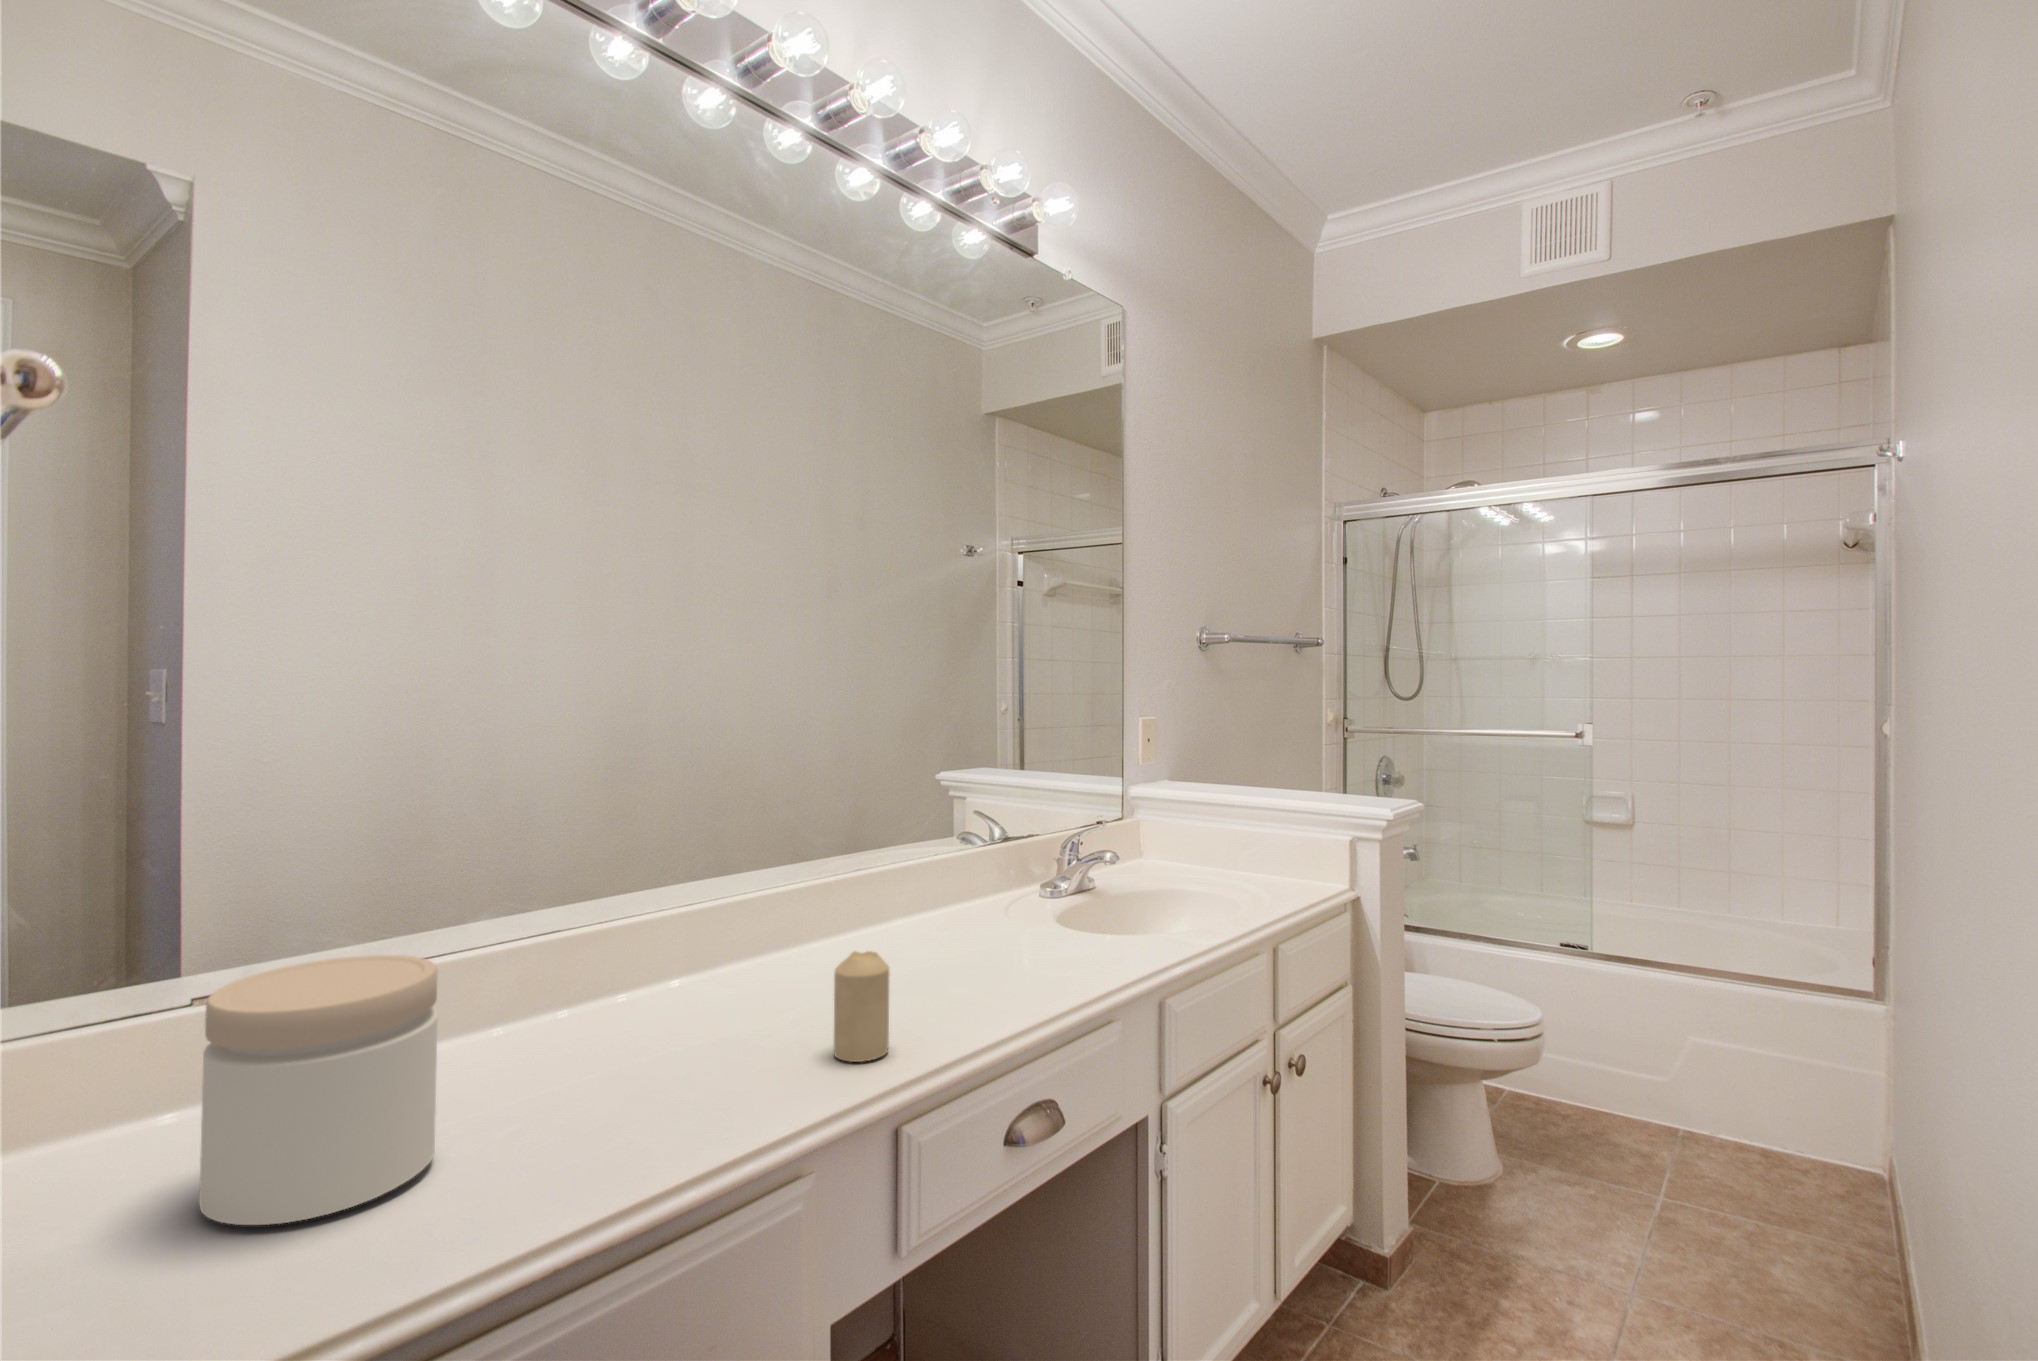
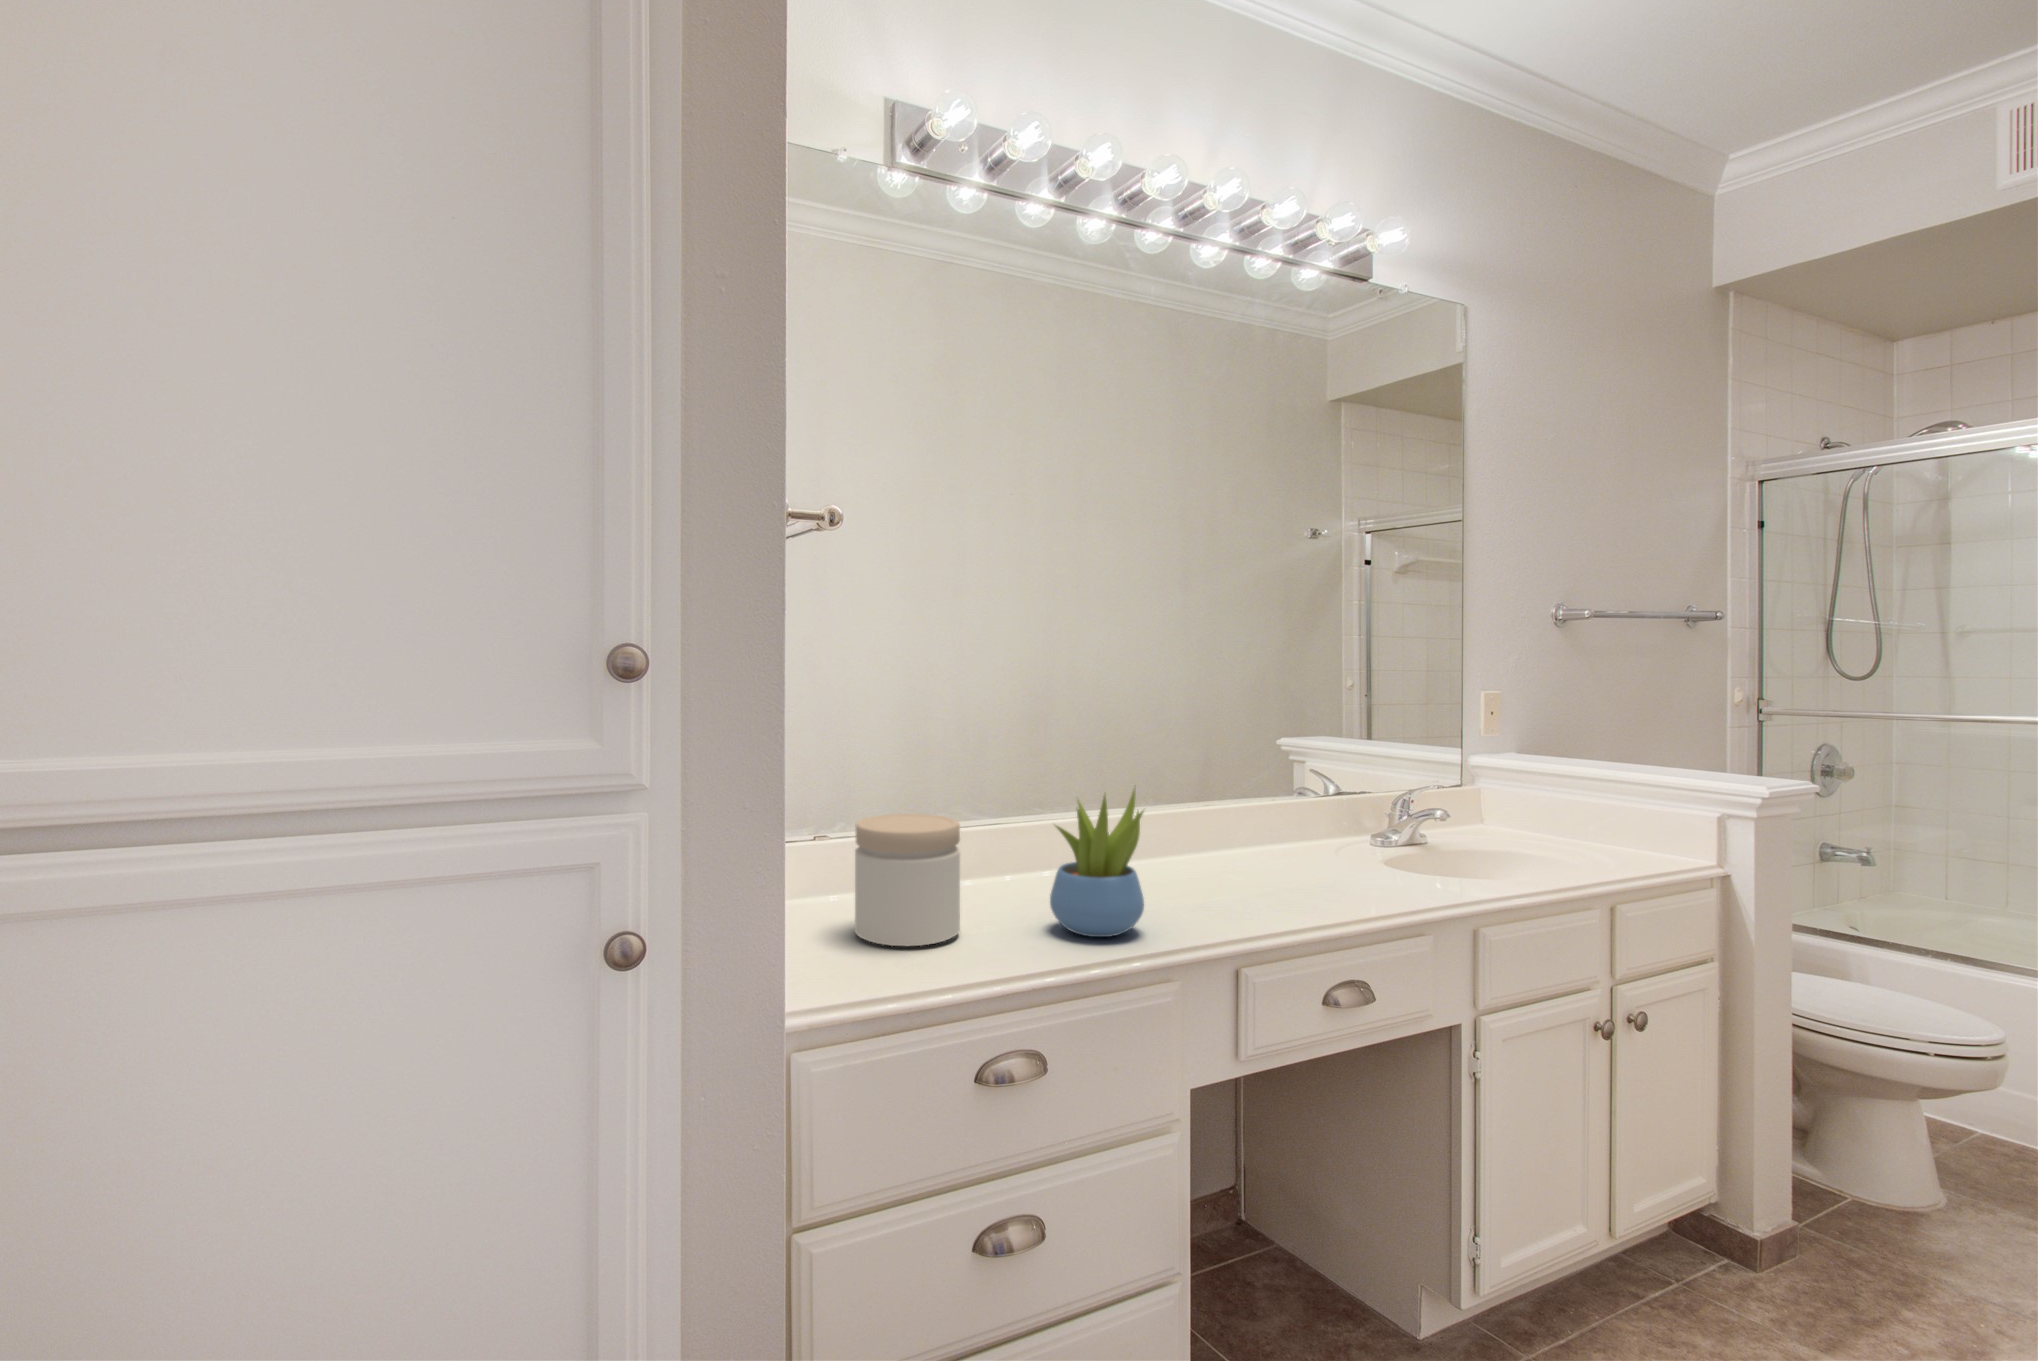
succulent plant: none [607,872,766,1121] -> present [1050,790,1144,937]
candle: present [834,951,889,1062] -> none [1193,849,1233,925]

